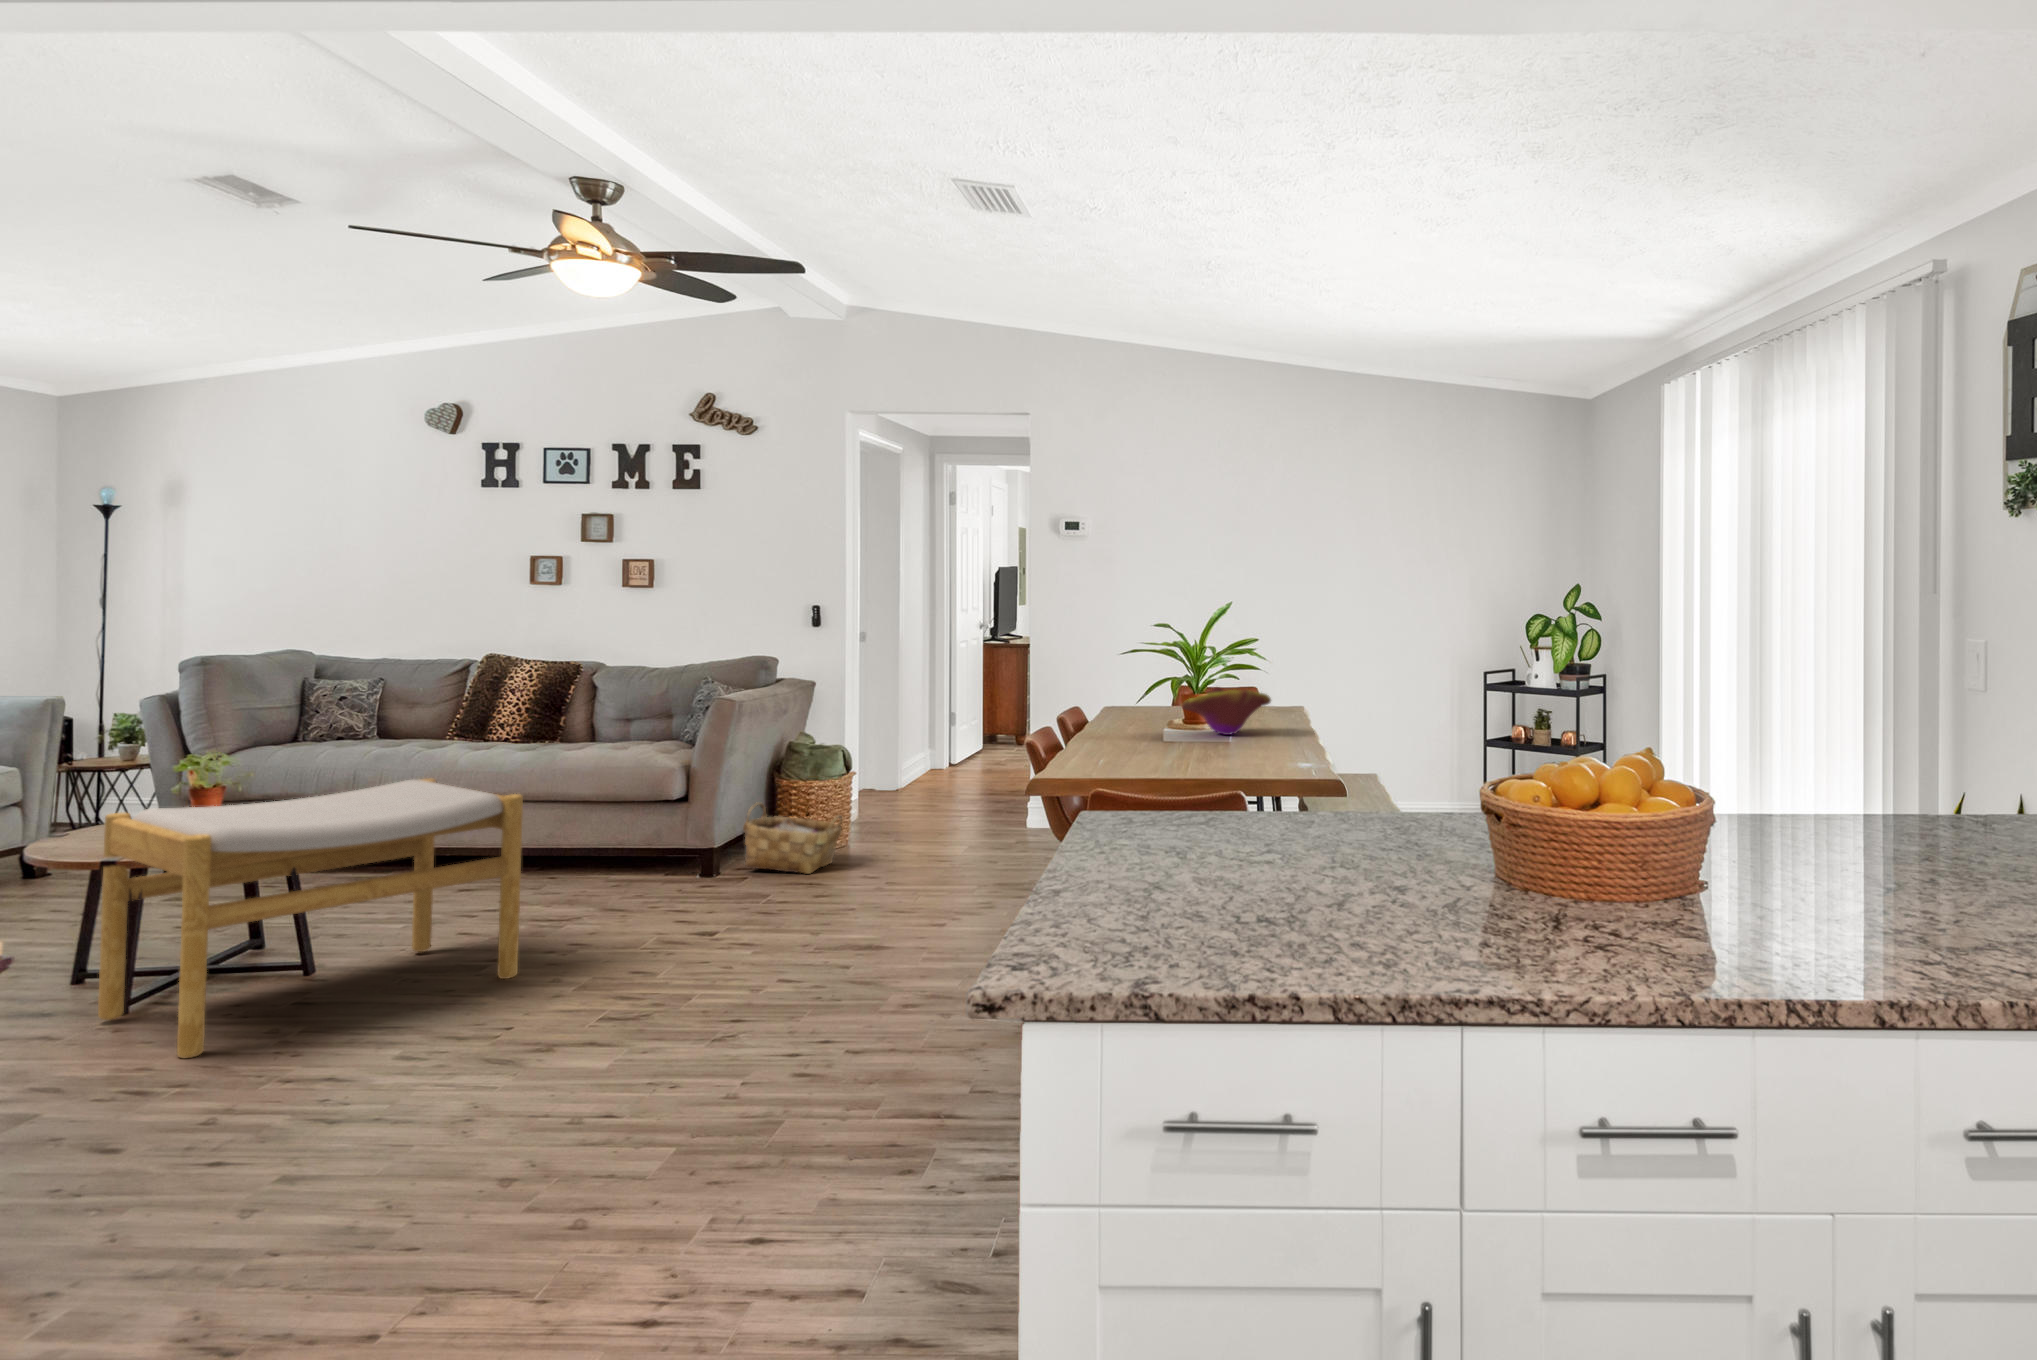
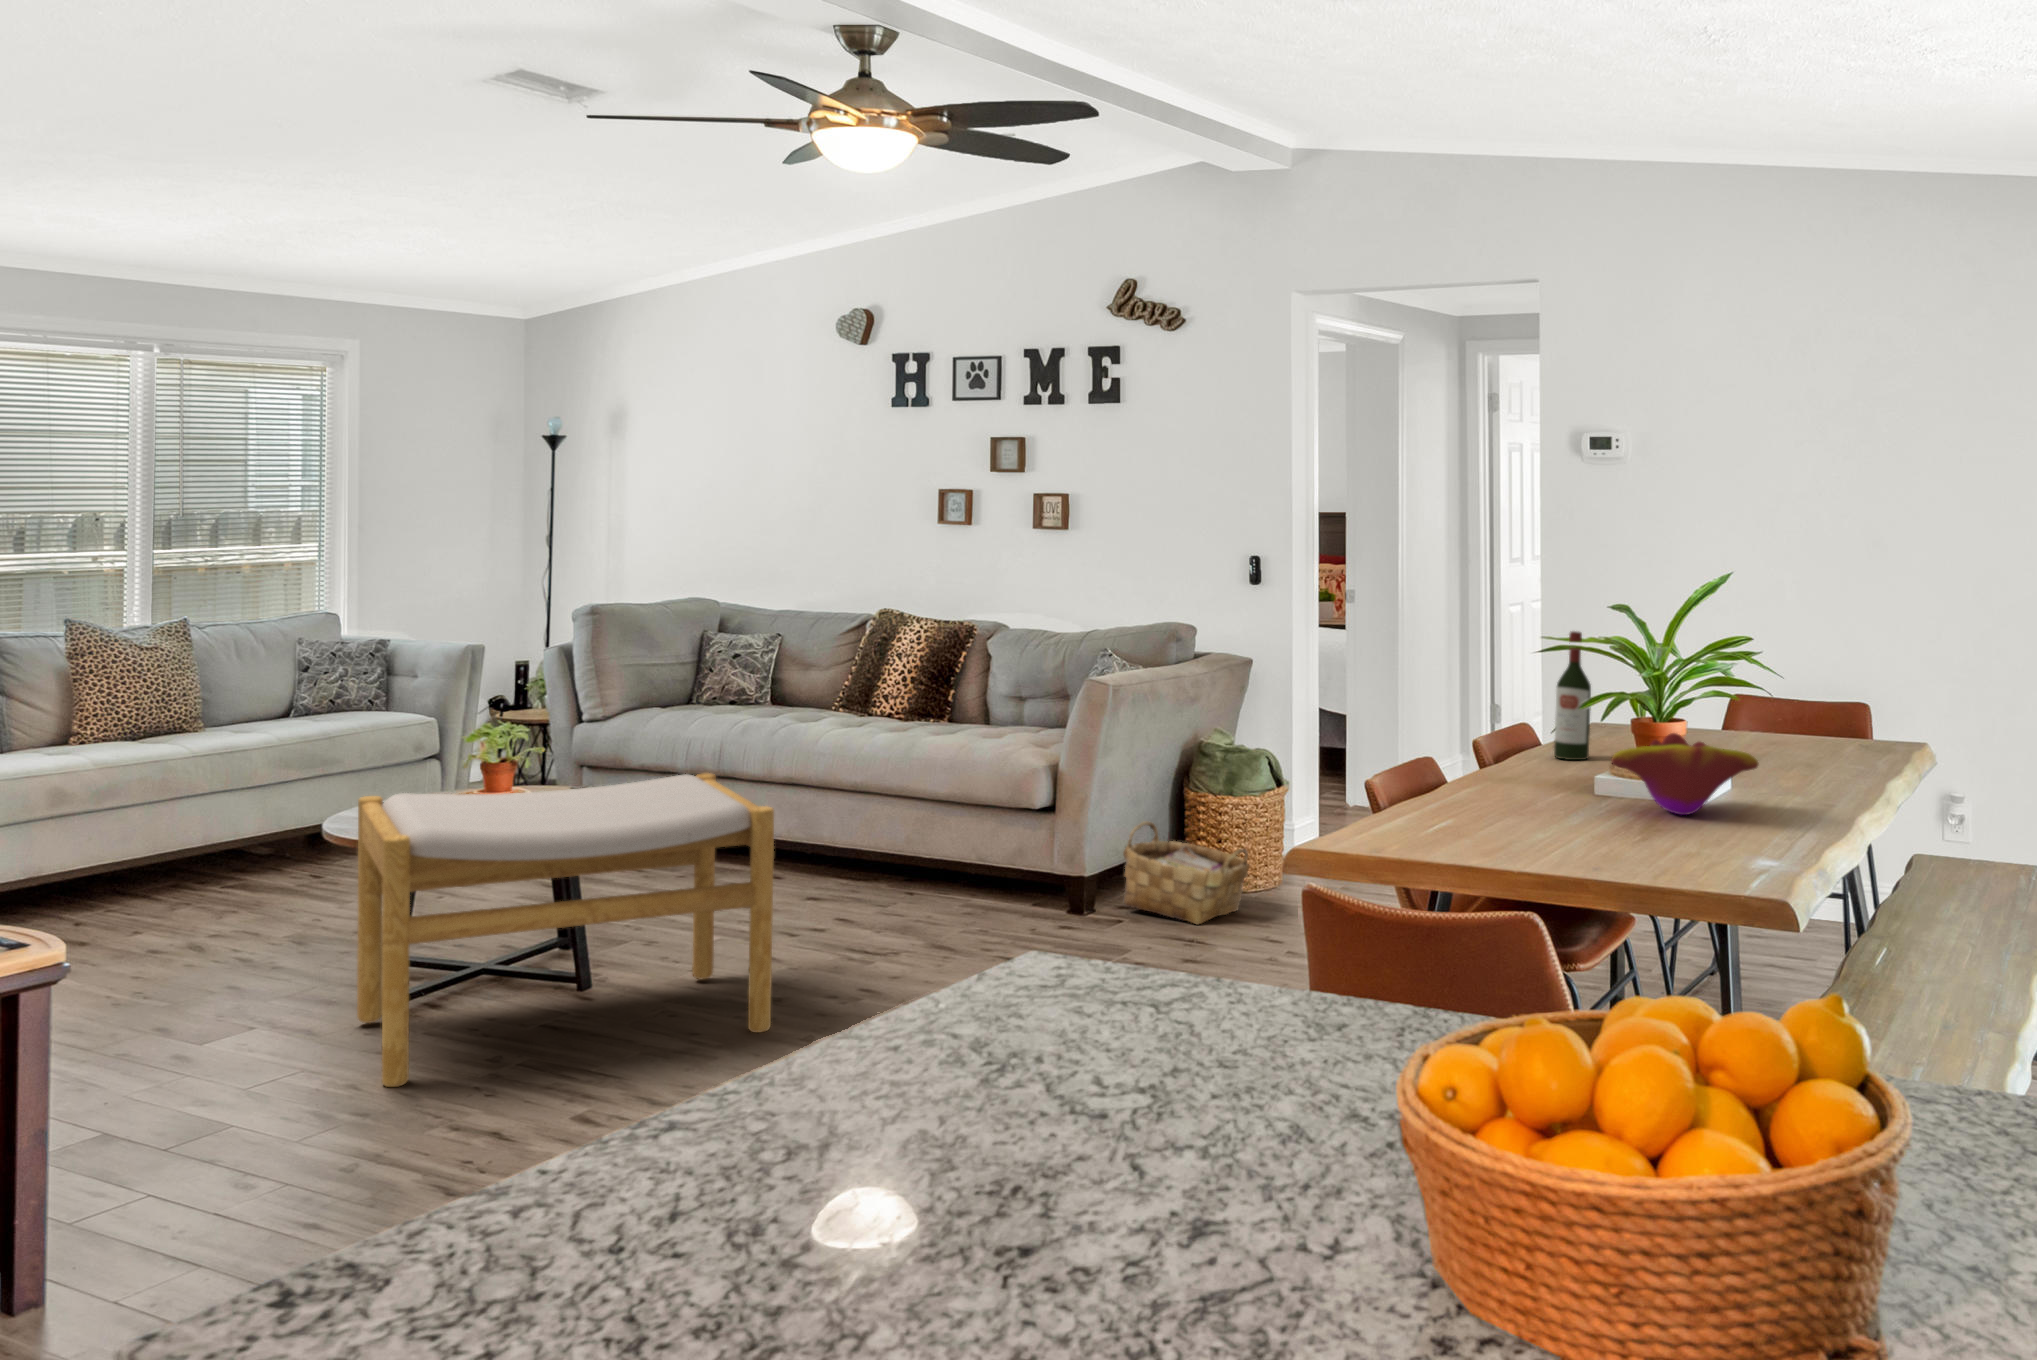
wine bottle: none [1111,634,1134,717] -> present [1554,631,1591,760]

